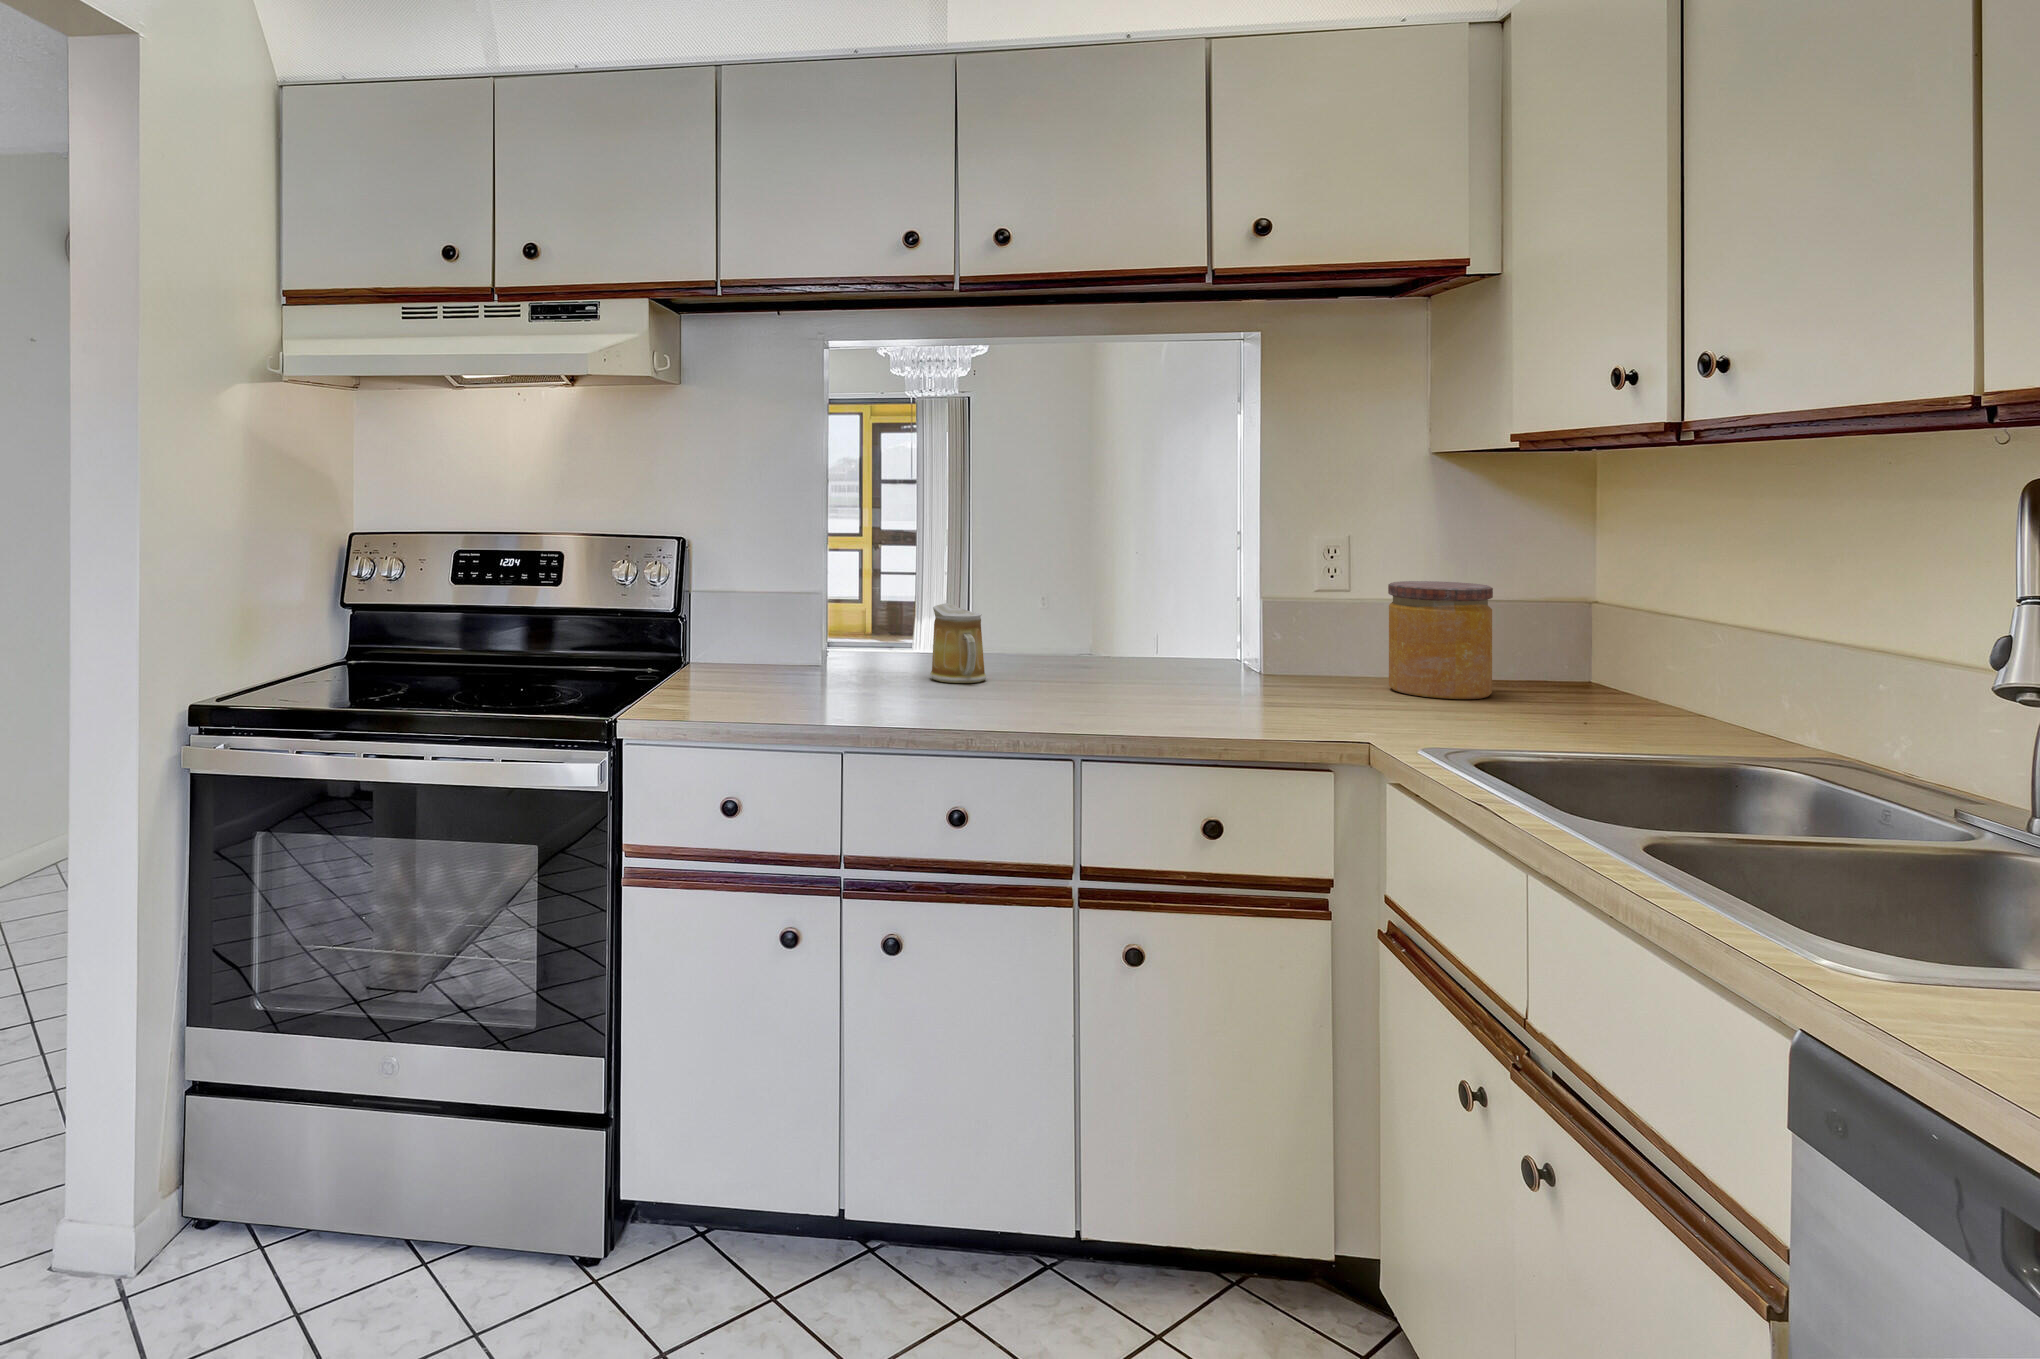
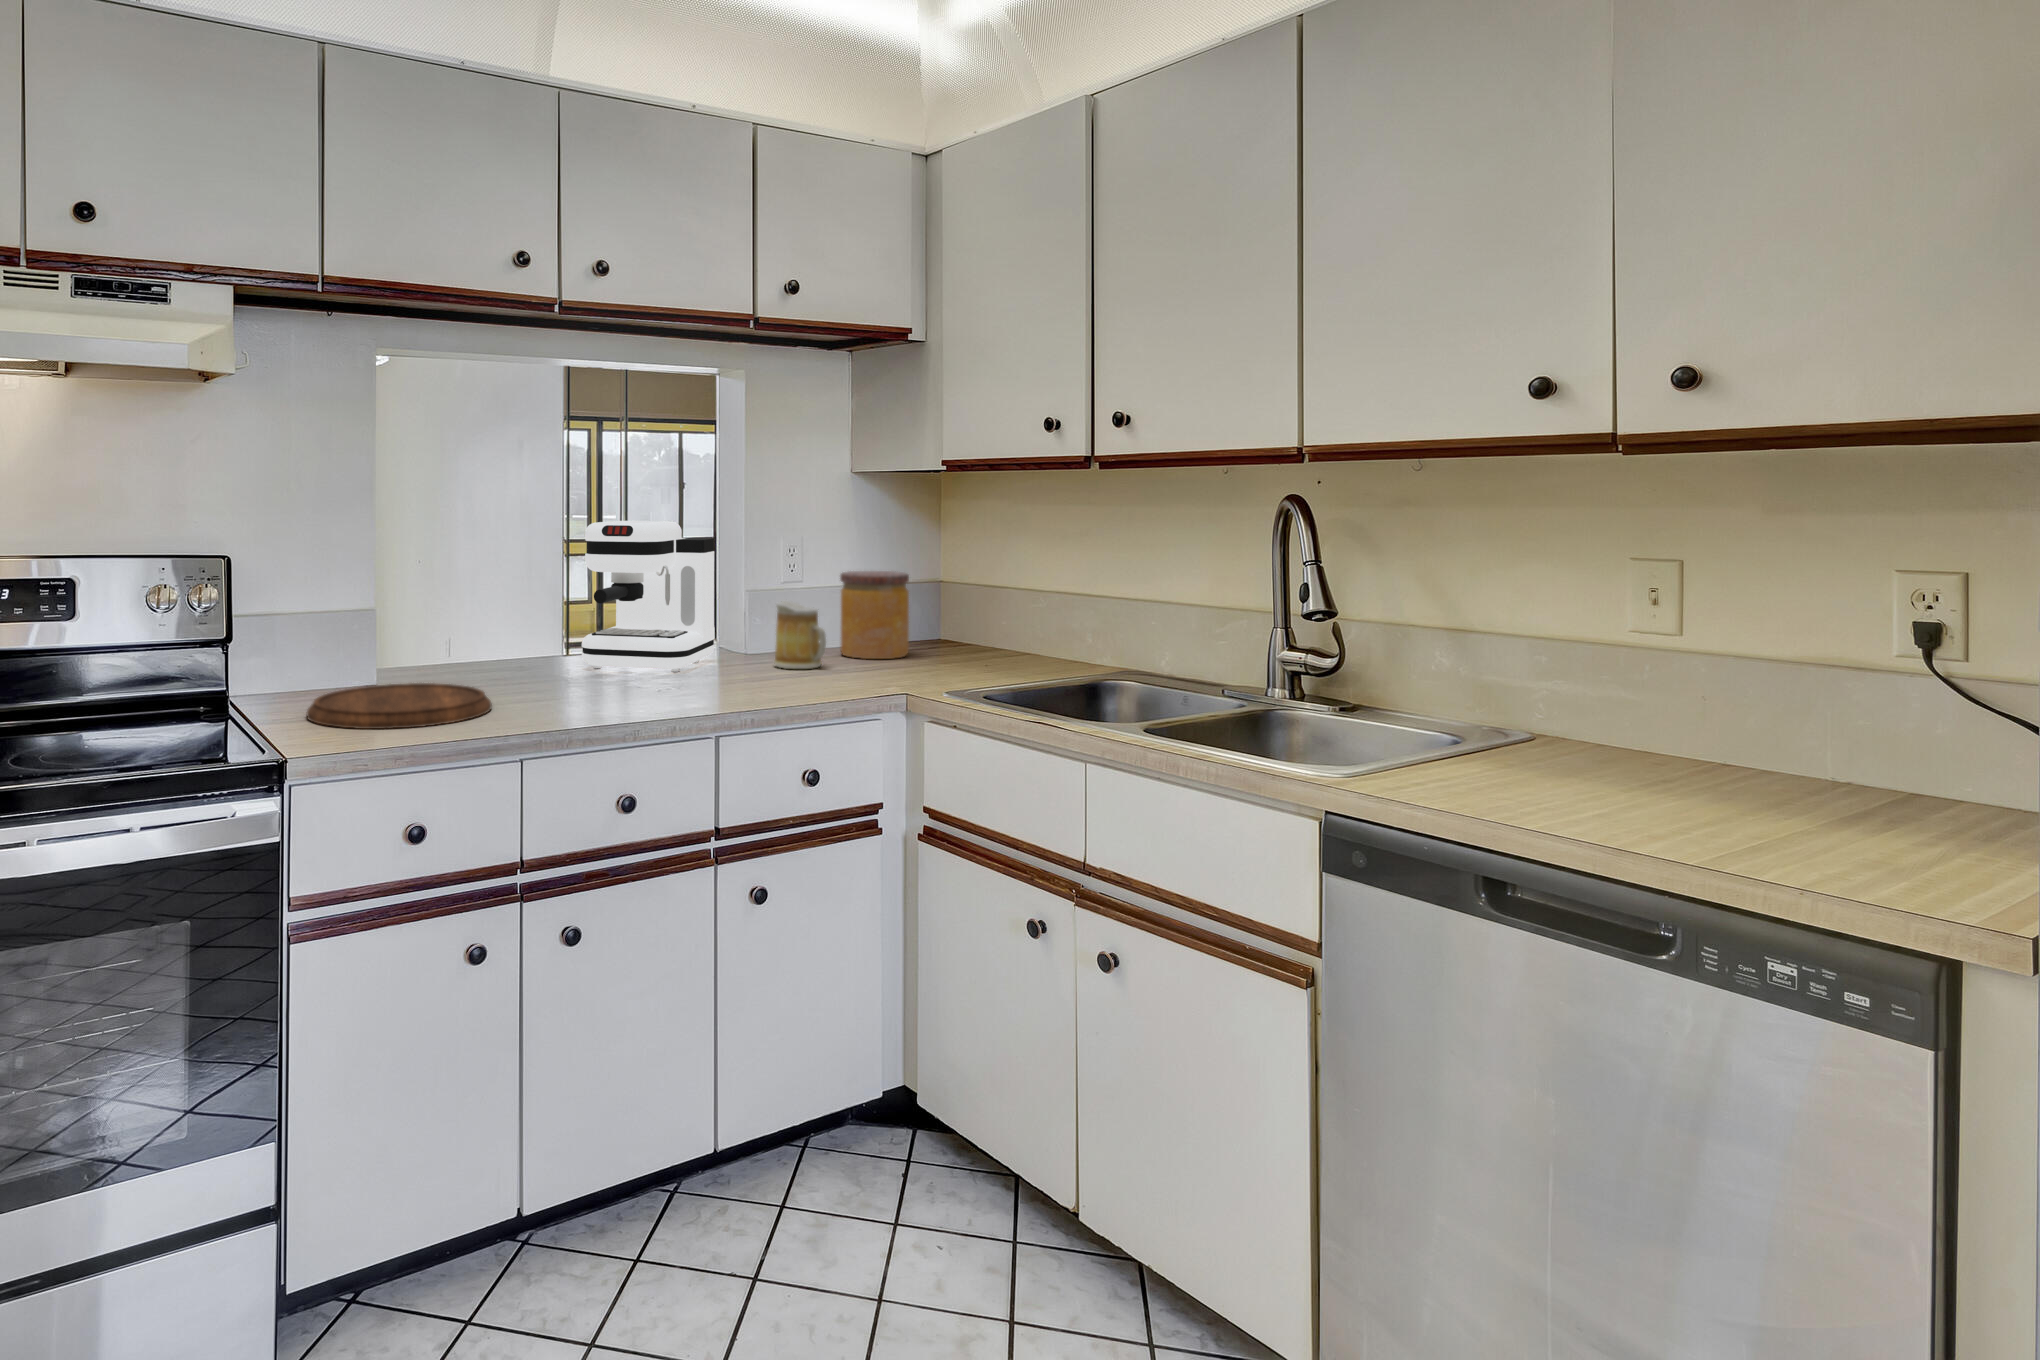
coffee maker: none [1035,513,1209,685] -> present [582,521,715,672]
mug: present [930,603,987,683] -> present [774,601,826,669]
cutting board: none [705,666,877,708] -> present [307,683,492,729]

